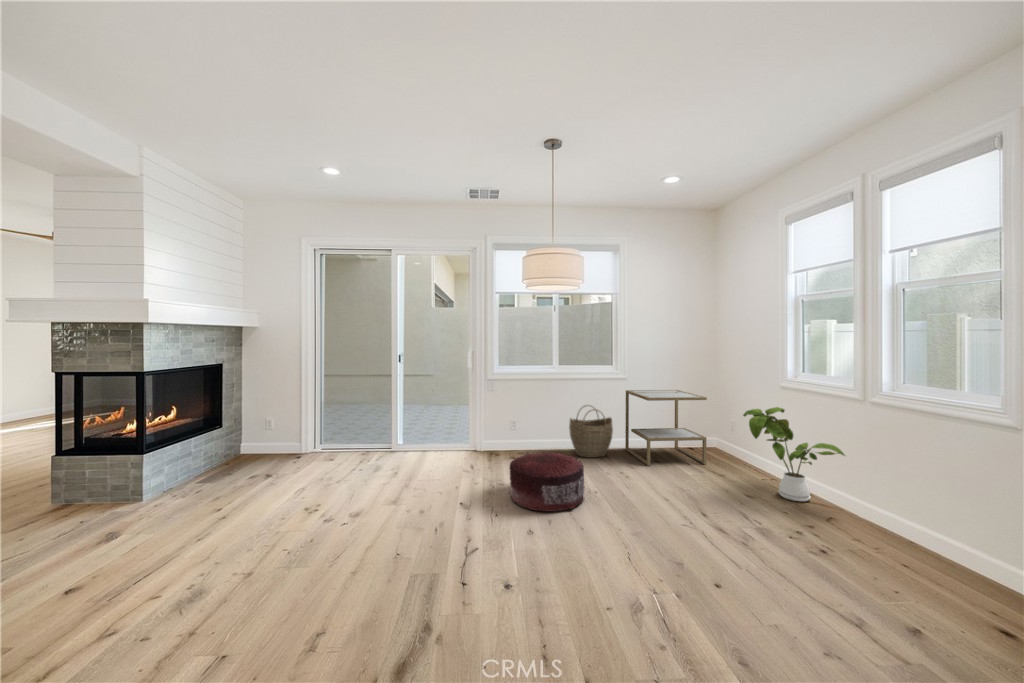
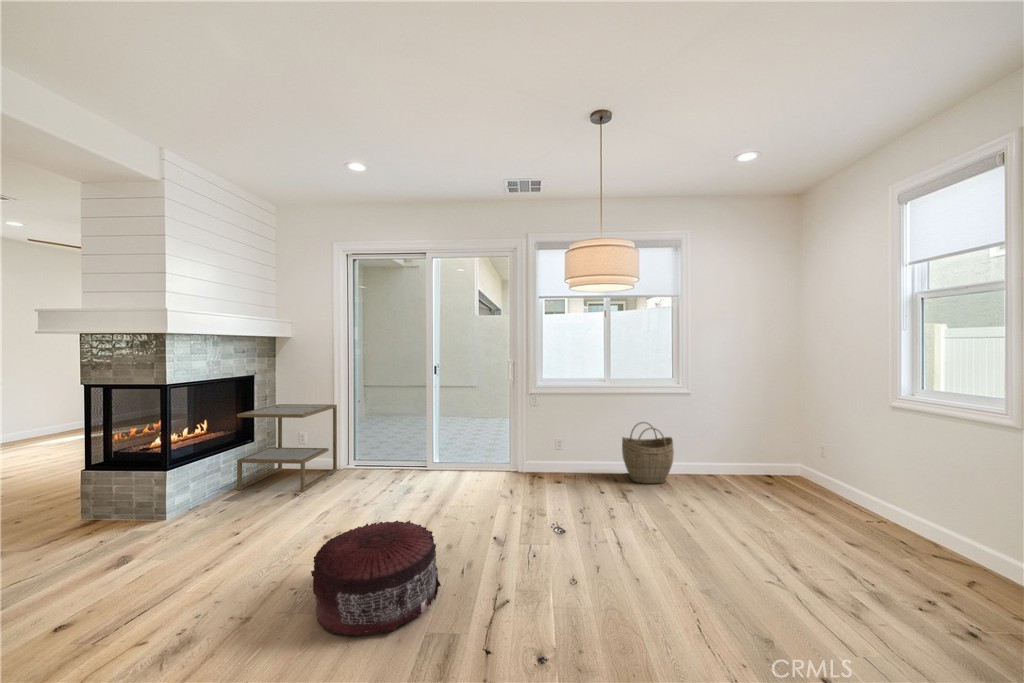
side table: present [625,390,707,466] -> present [237,404,337,492]
house plant: present [743,407,845,501] -> none [844,433,997,556]
pouf: present [510,452,585,512] -> present [311,521,441,636]

